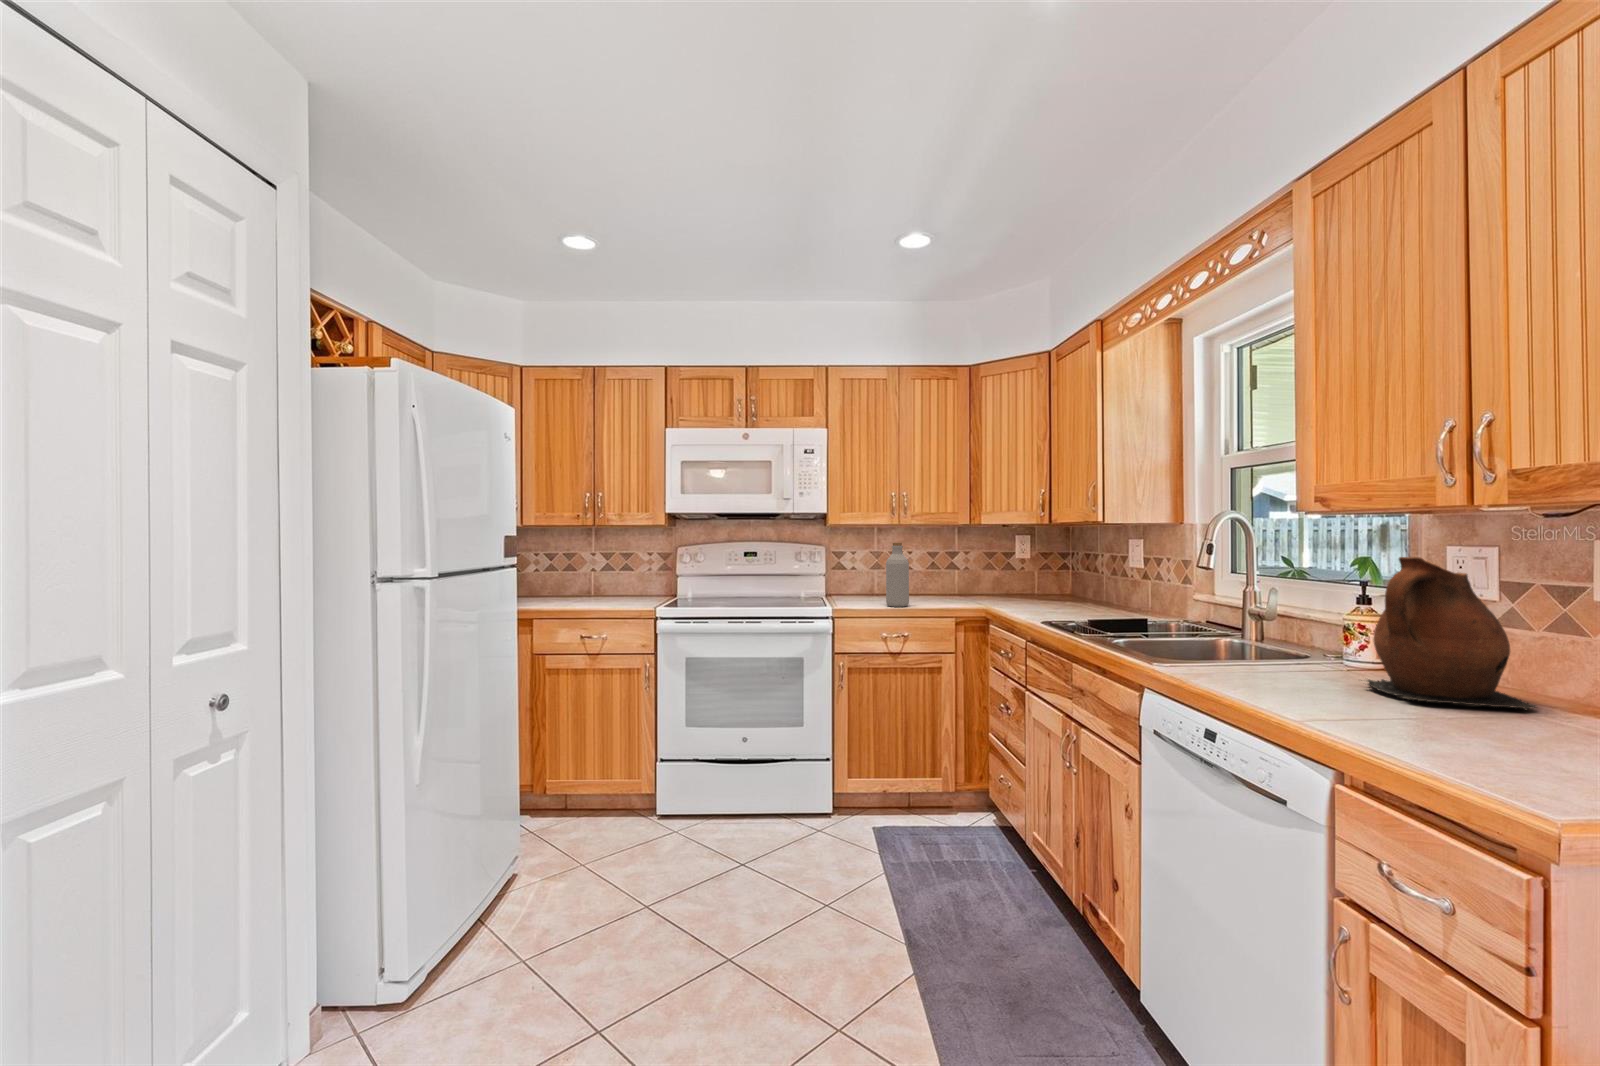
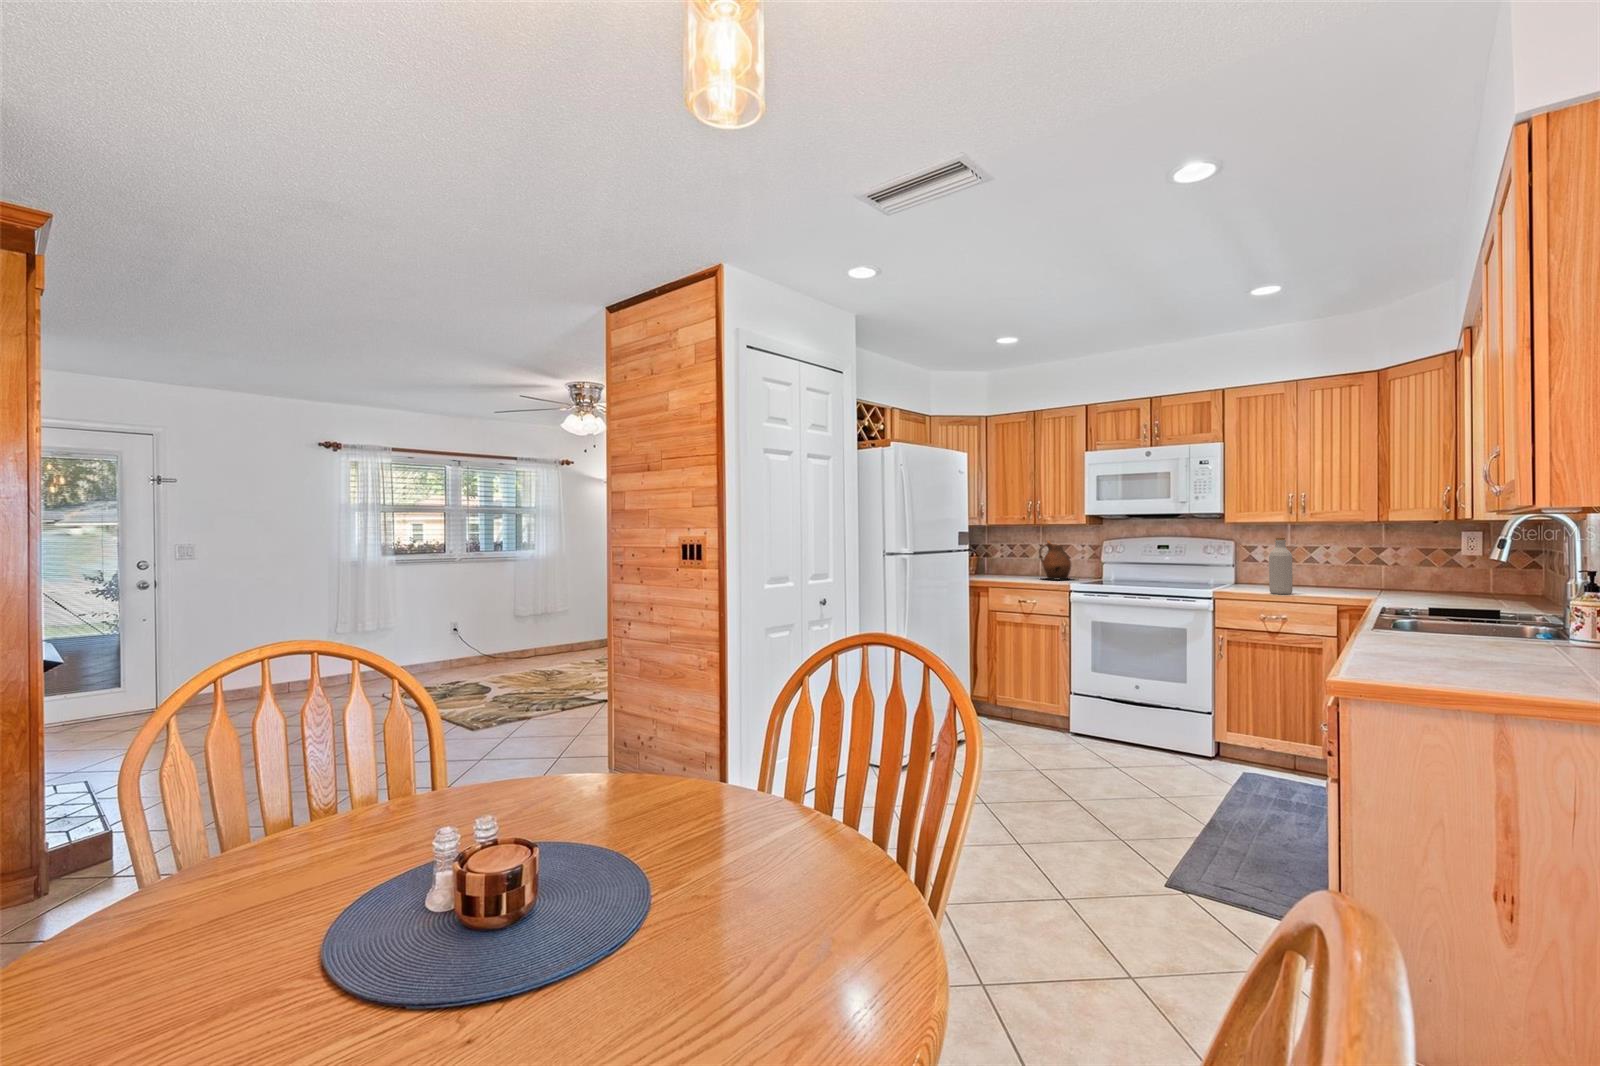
ceramic pitcher: present [1367,557,1537,711] -> present [1039,541,1071,579]

